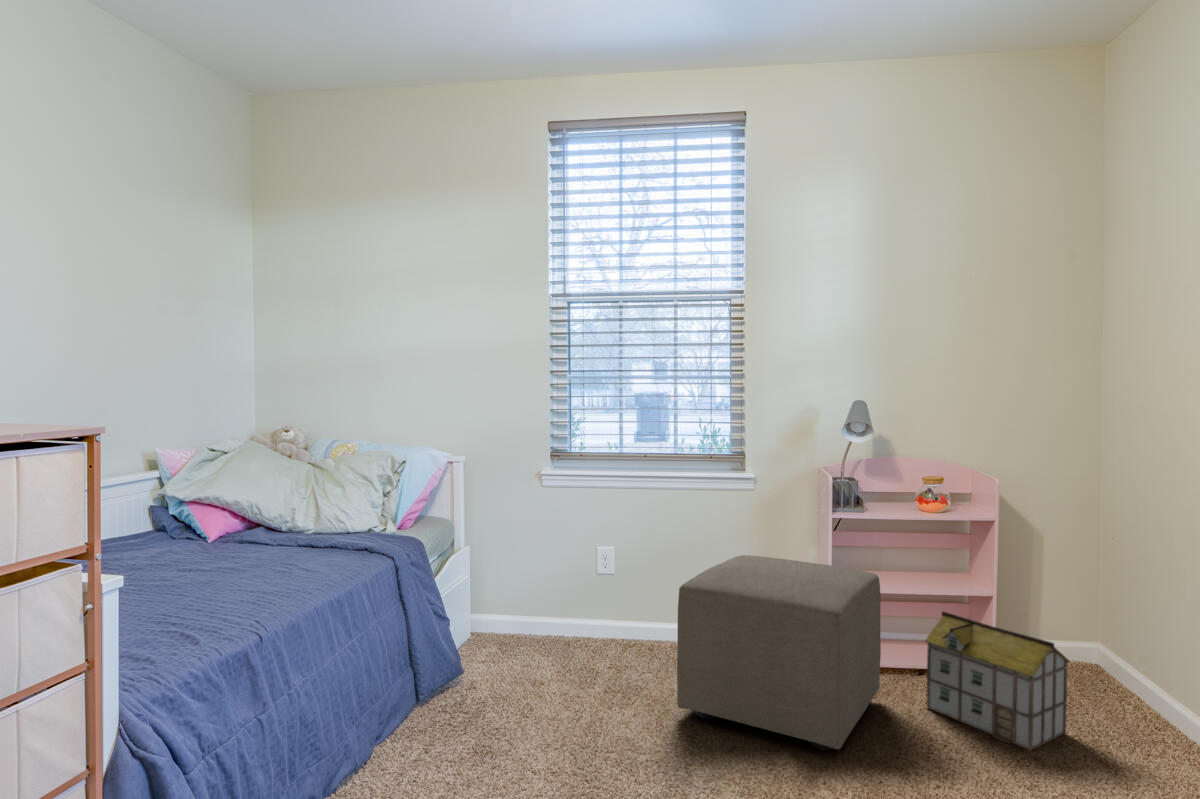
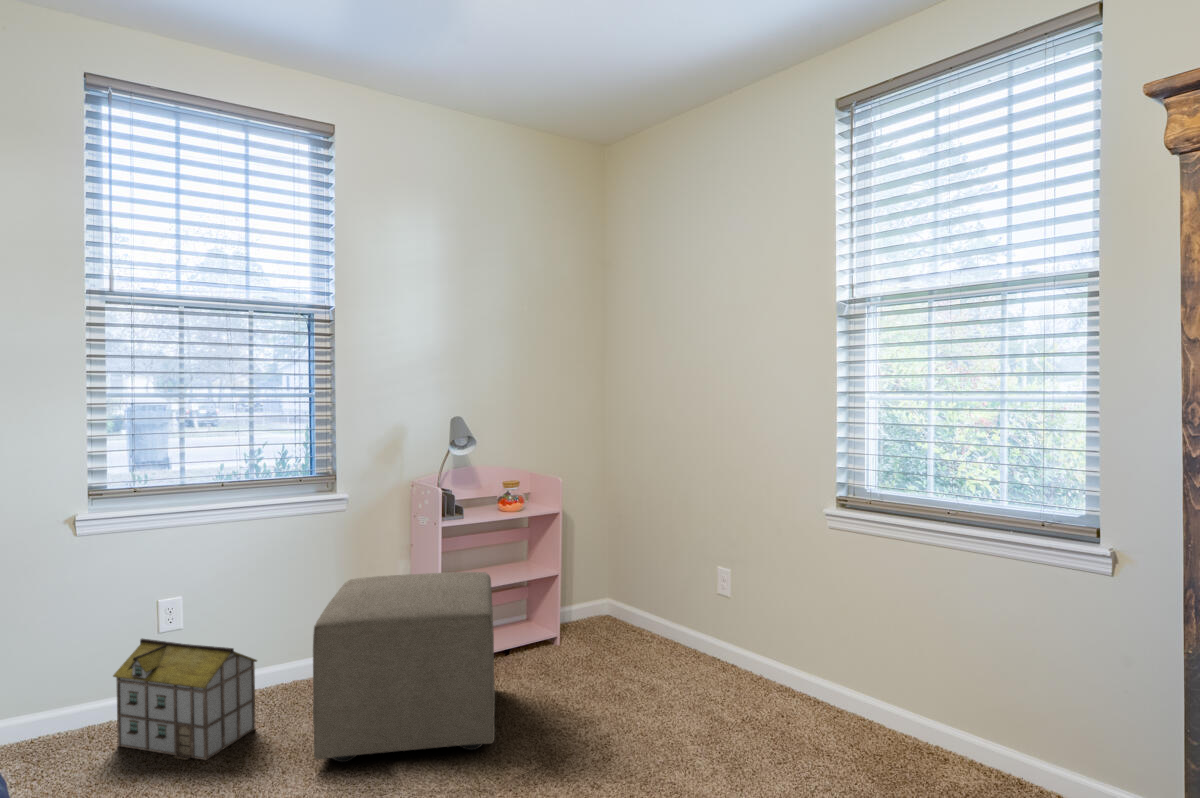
toy house: present [925,611,1070,750] -> present [113,638,257,760]

